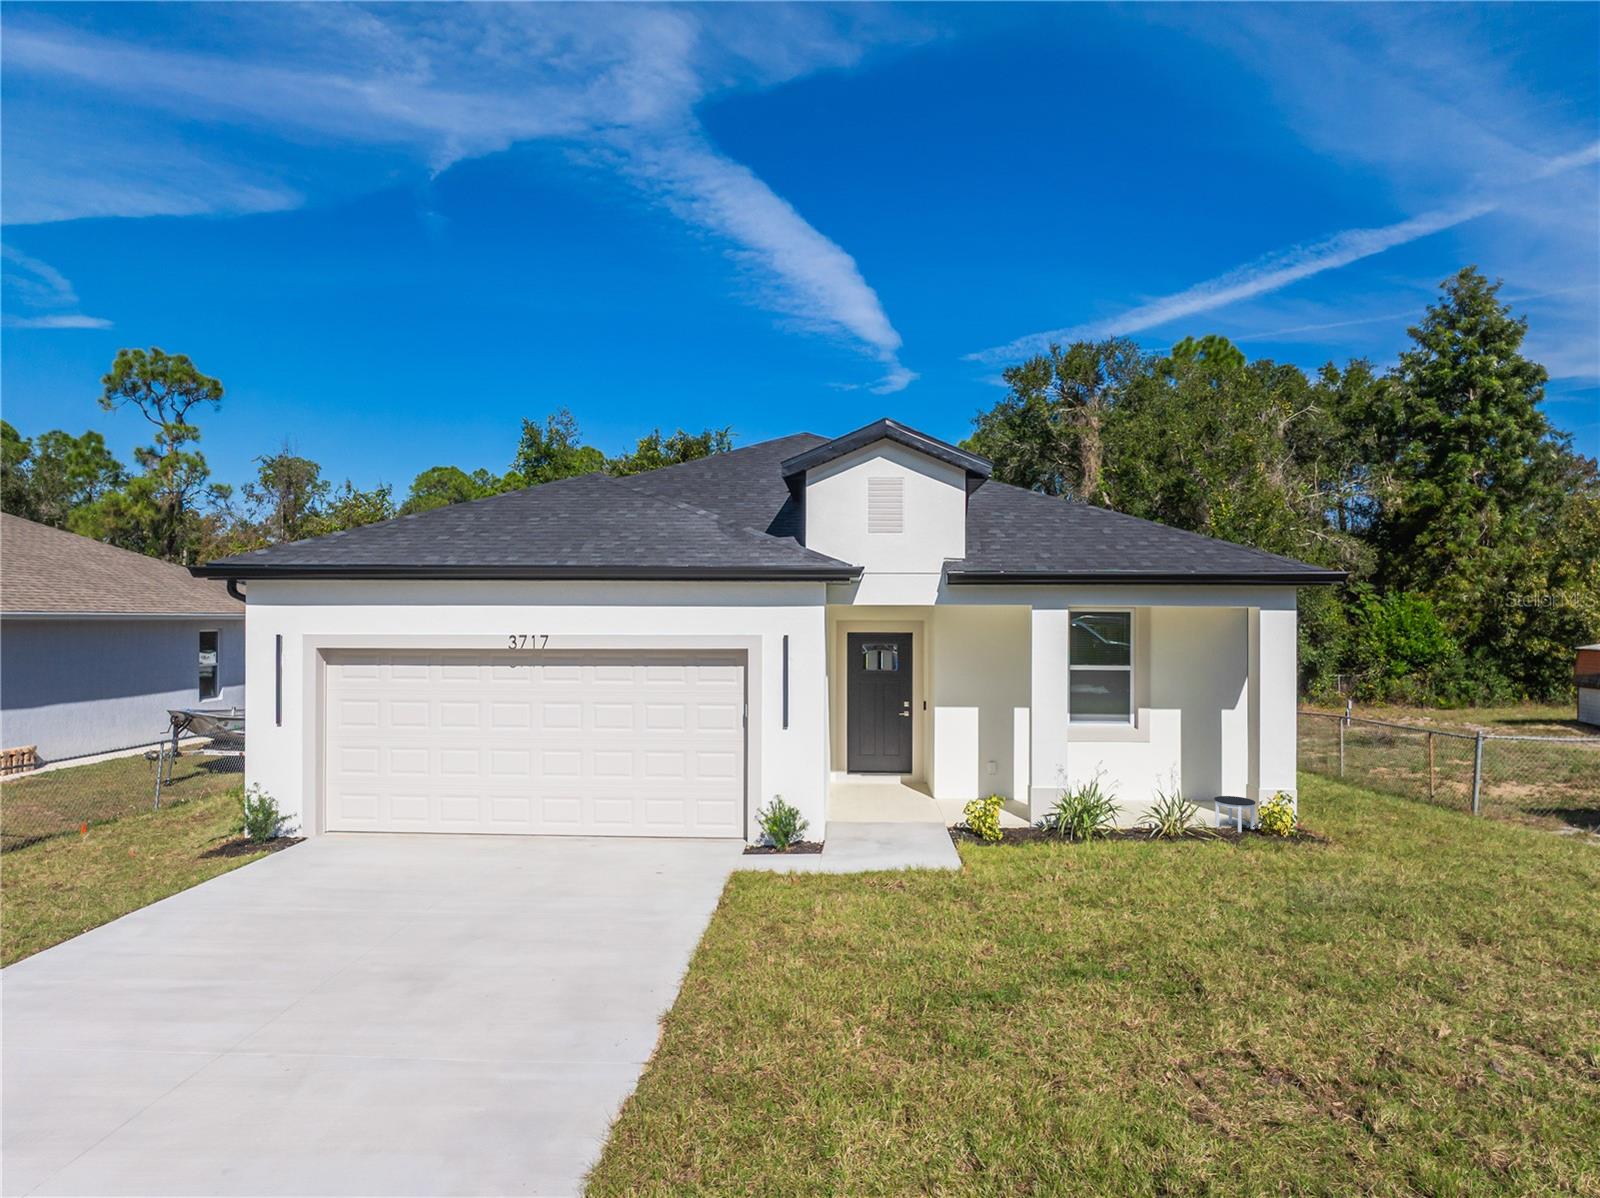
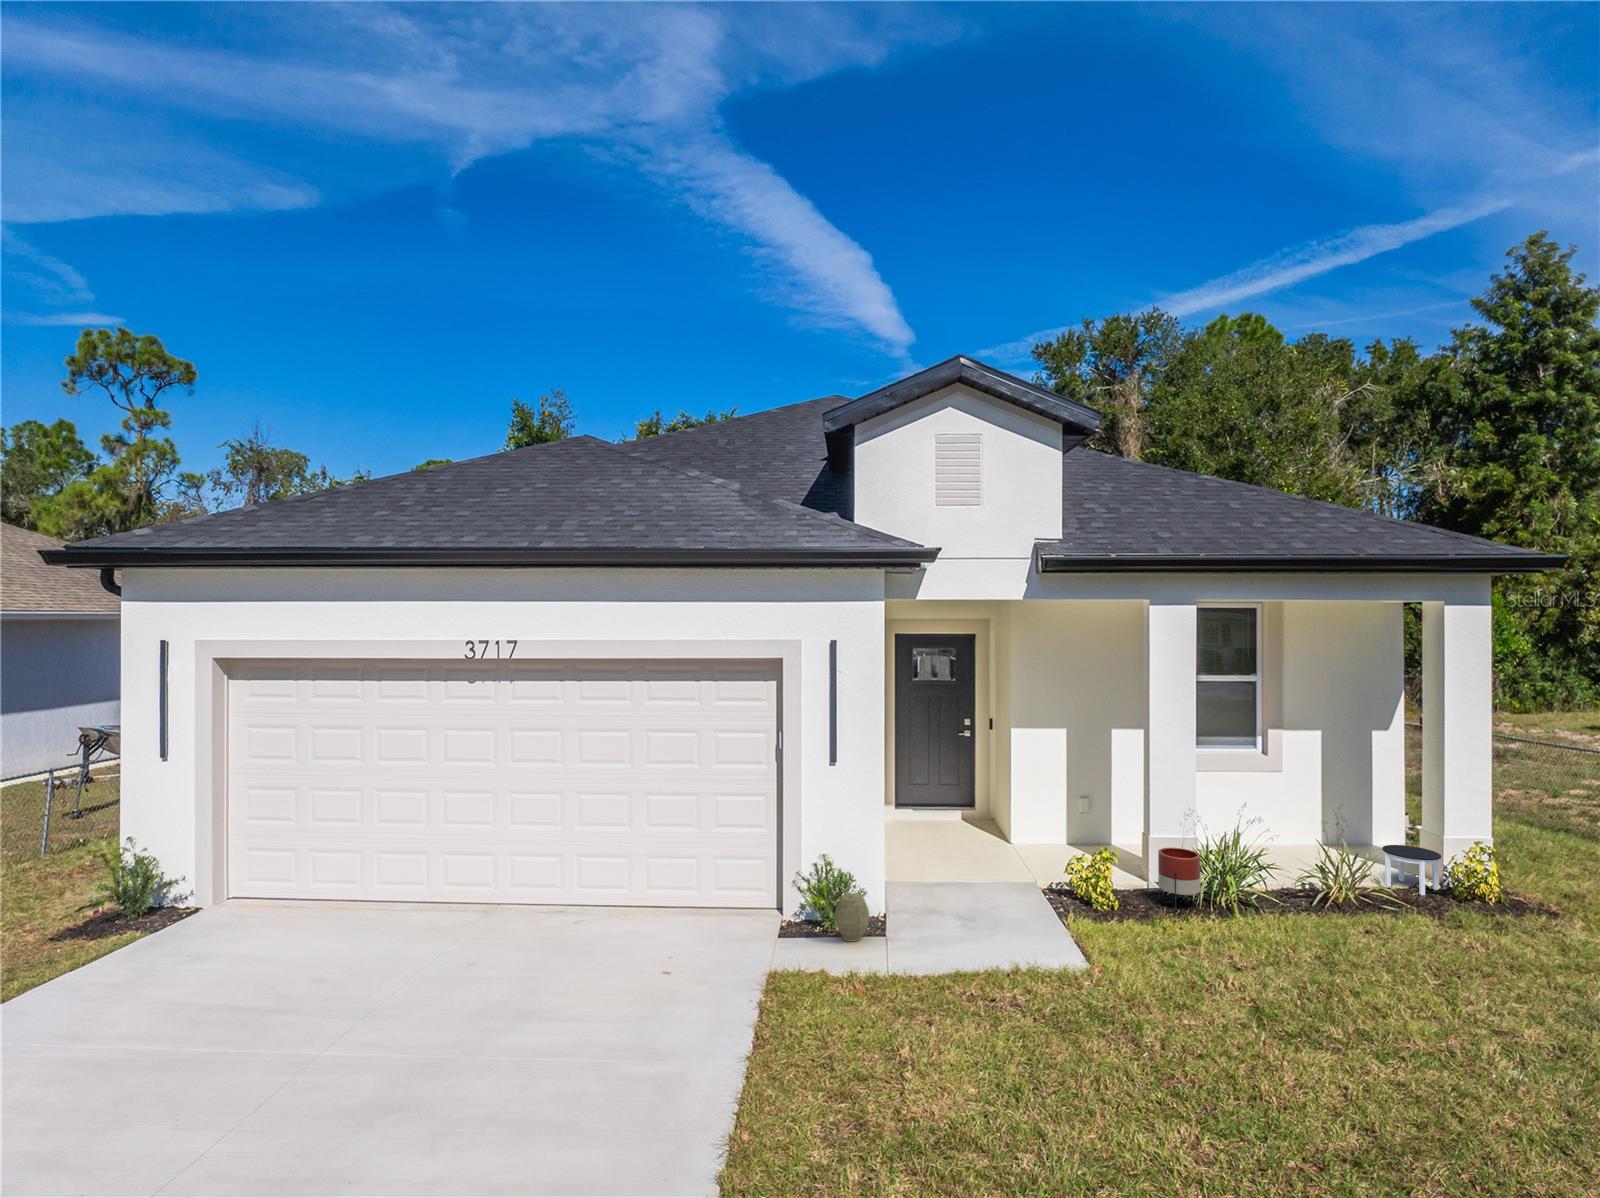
planter: none [1035,795,1066,841] -> present [1158,848,1201,911]
woven basket: none [783,824,809,858] -> present [835,893,870,942]

